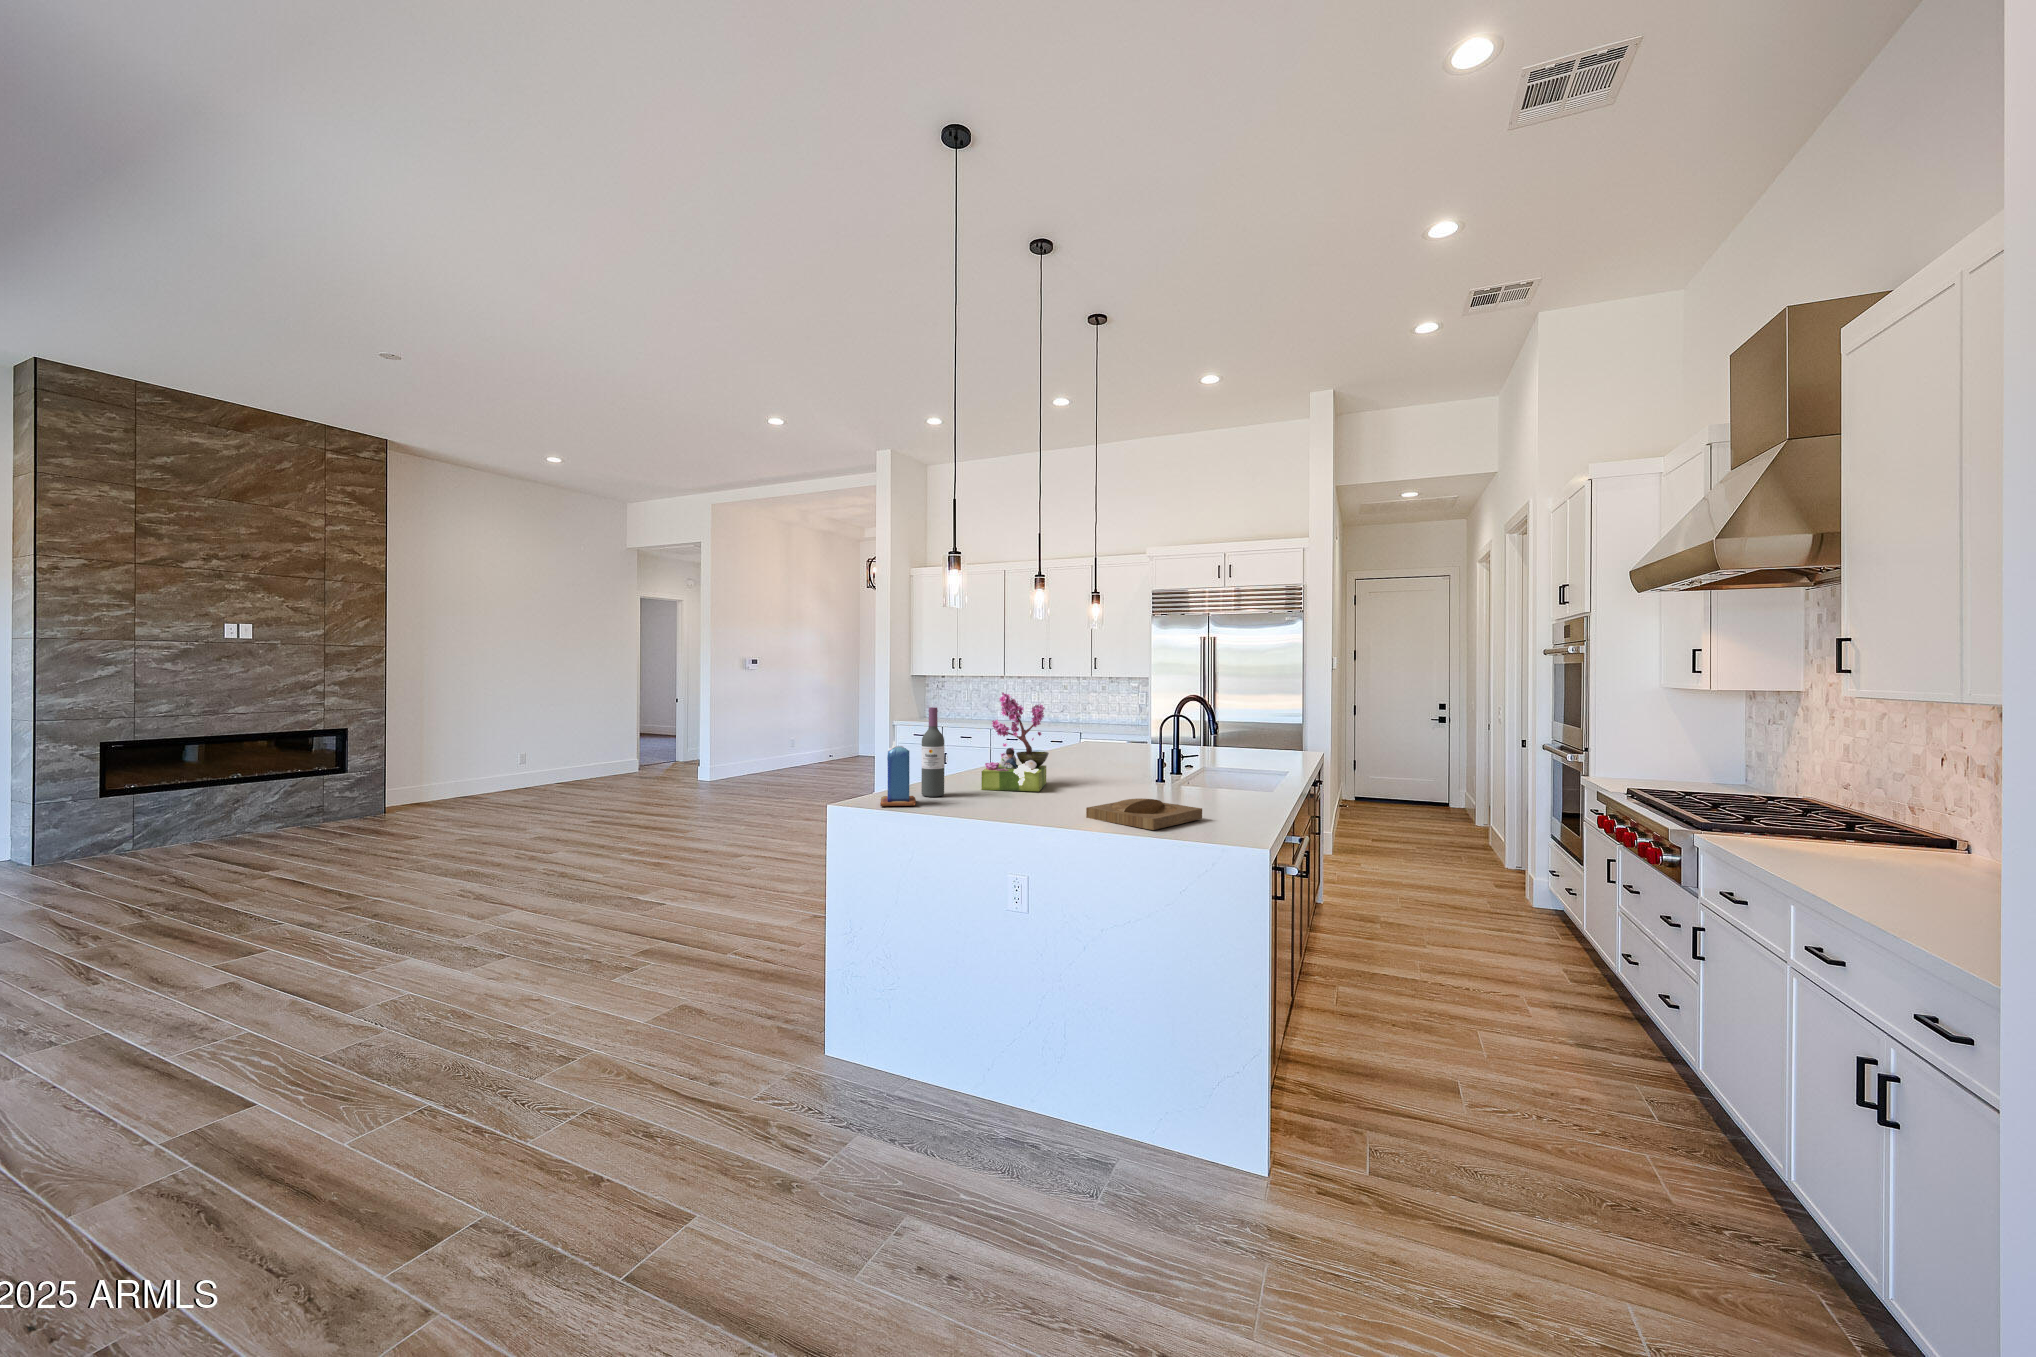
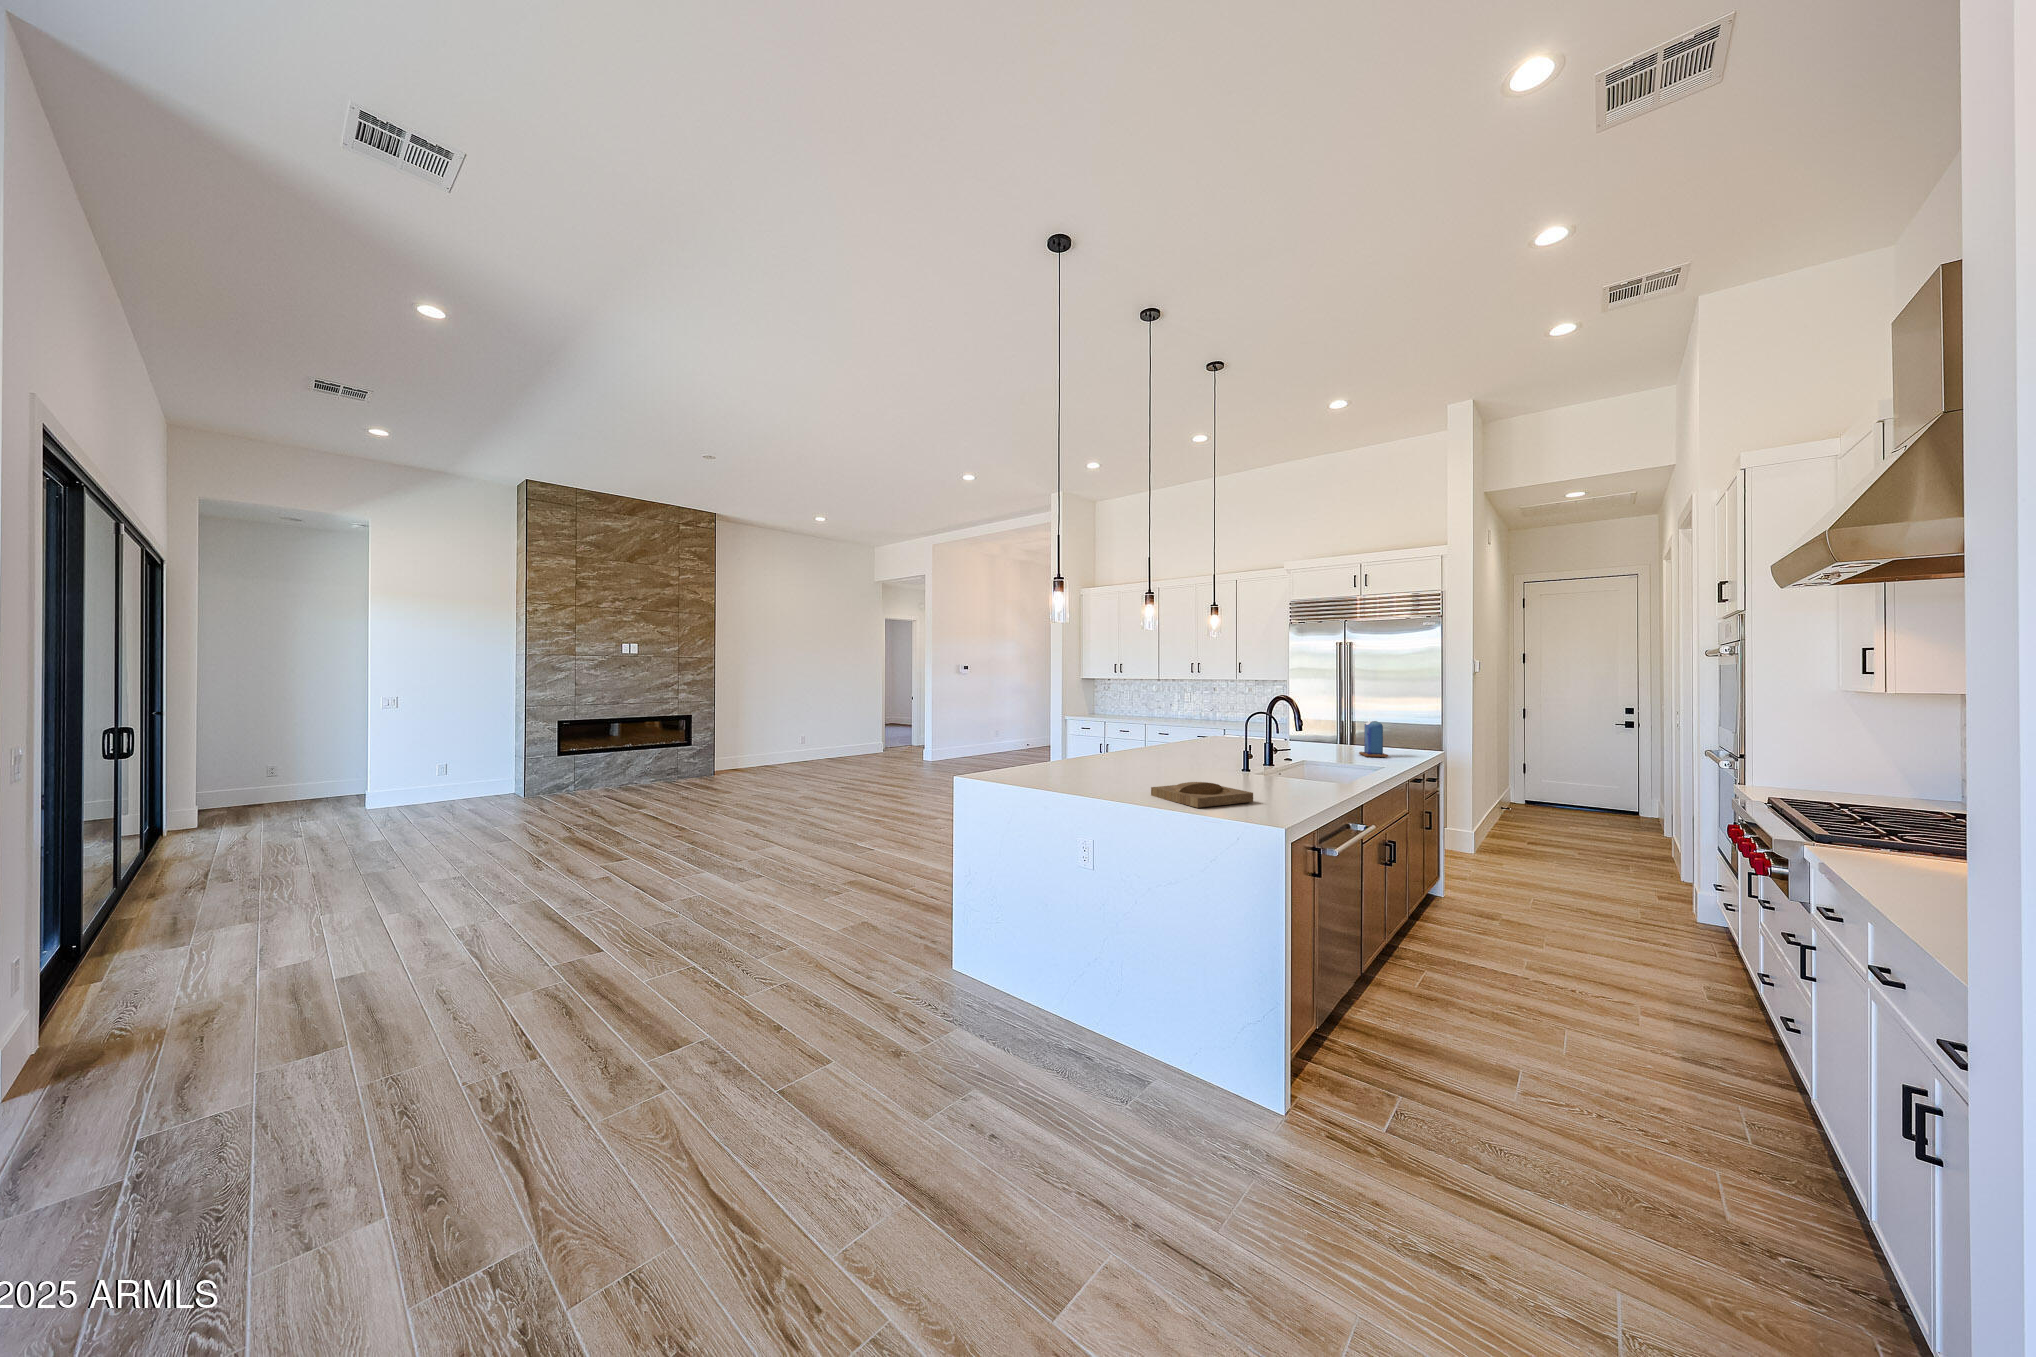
flower arrangement: present [982,692,1049,791] -> none [1085,690,1145,774]
wine bottle: present [921,707,944,797] -> none [1032,702,1050,774]
candle: present [880,741,916,806] -> present [1359,719,1388,757]

